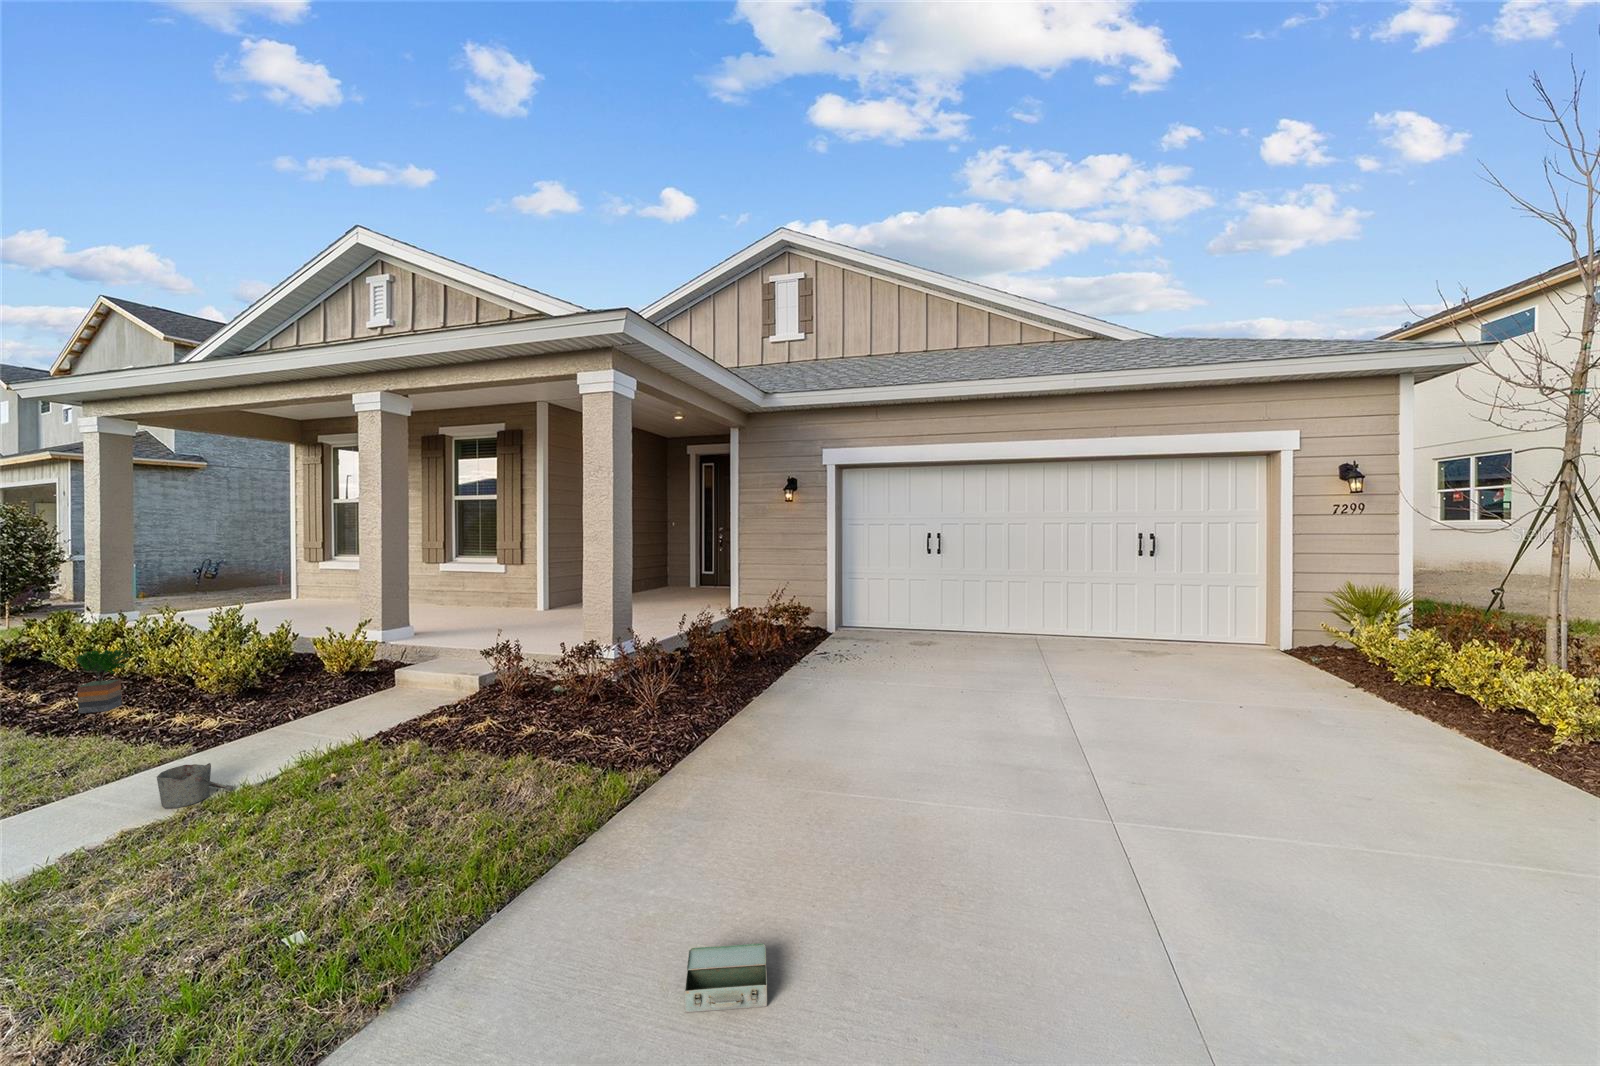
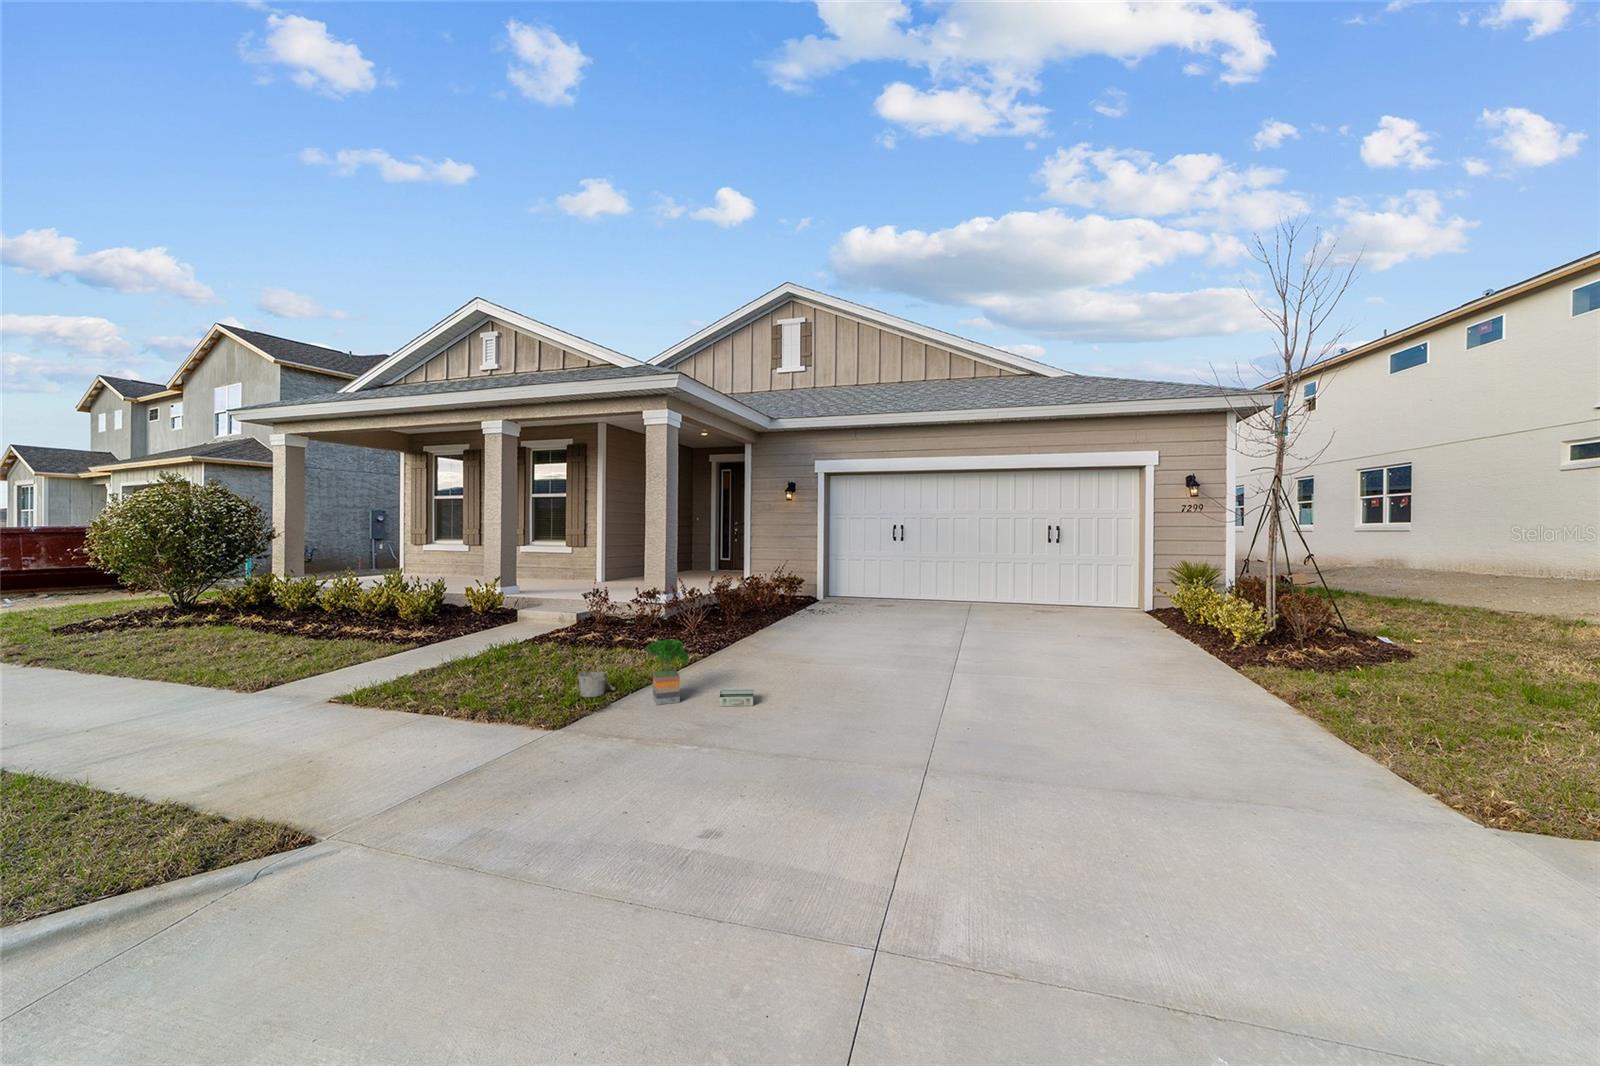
potted tree: present [76,649,129,713] -> present [646,639,689,705]
bucket: present [157,763,234,808] -> present [578,671,616,697]

